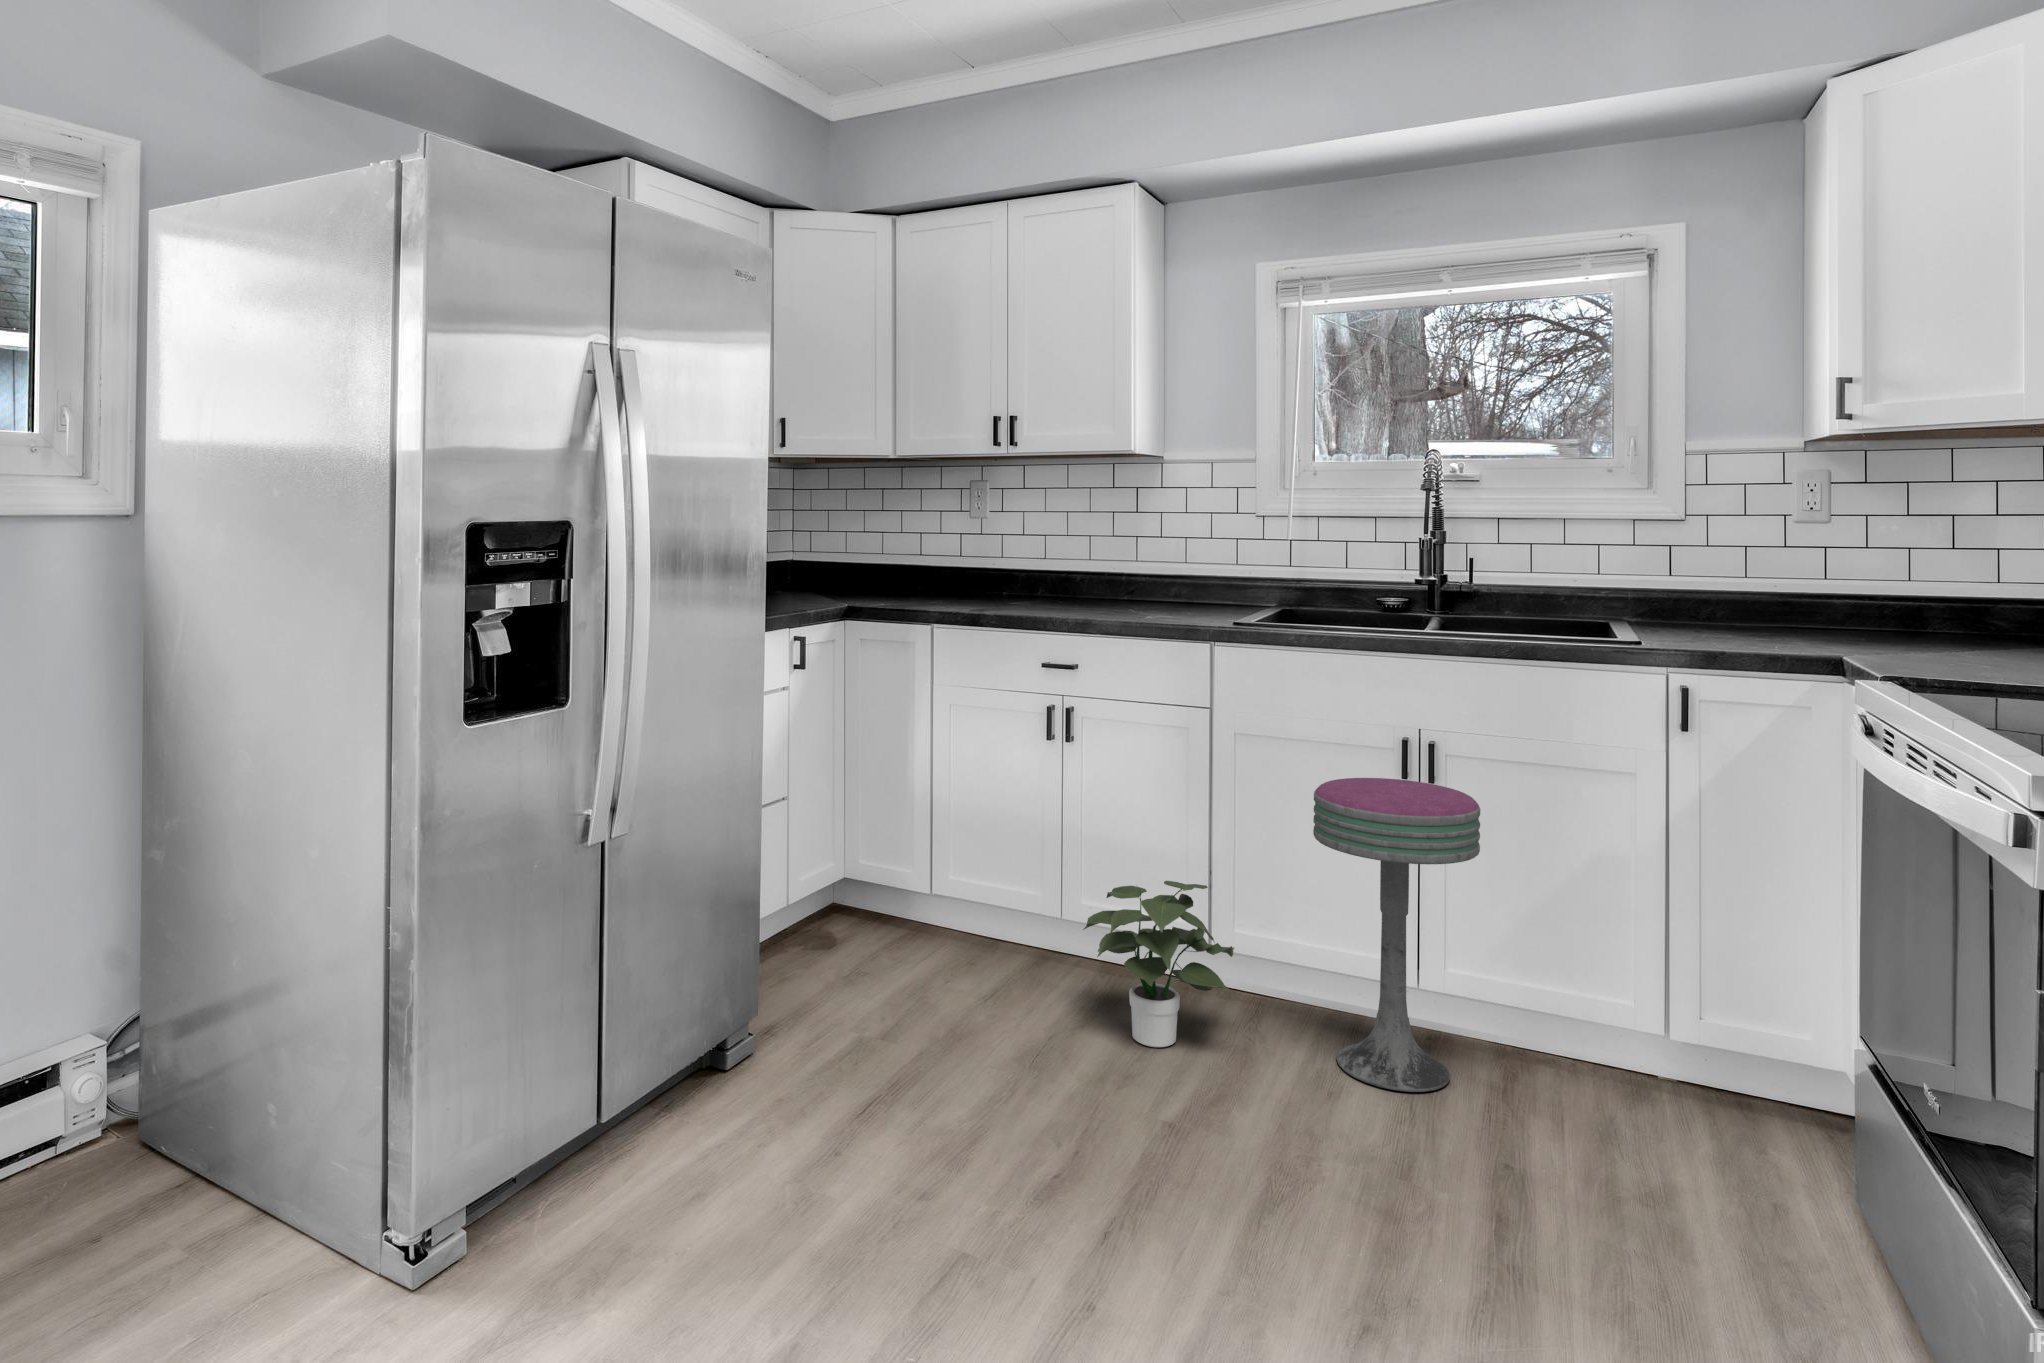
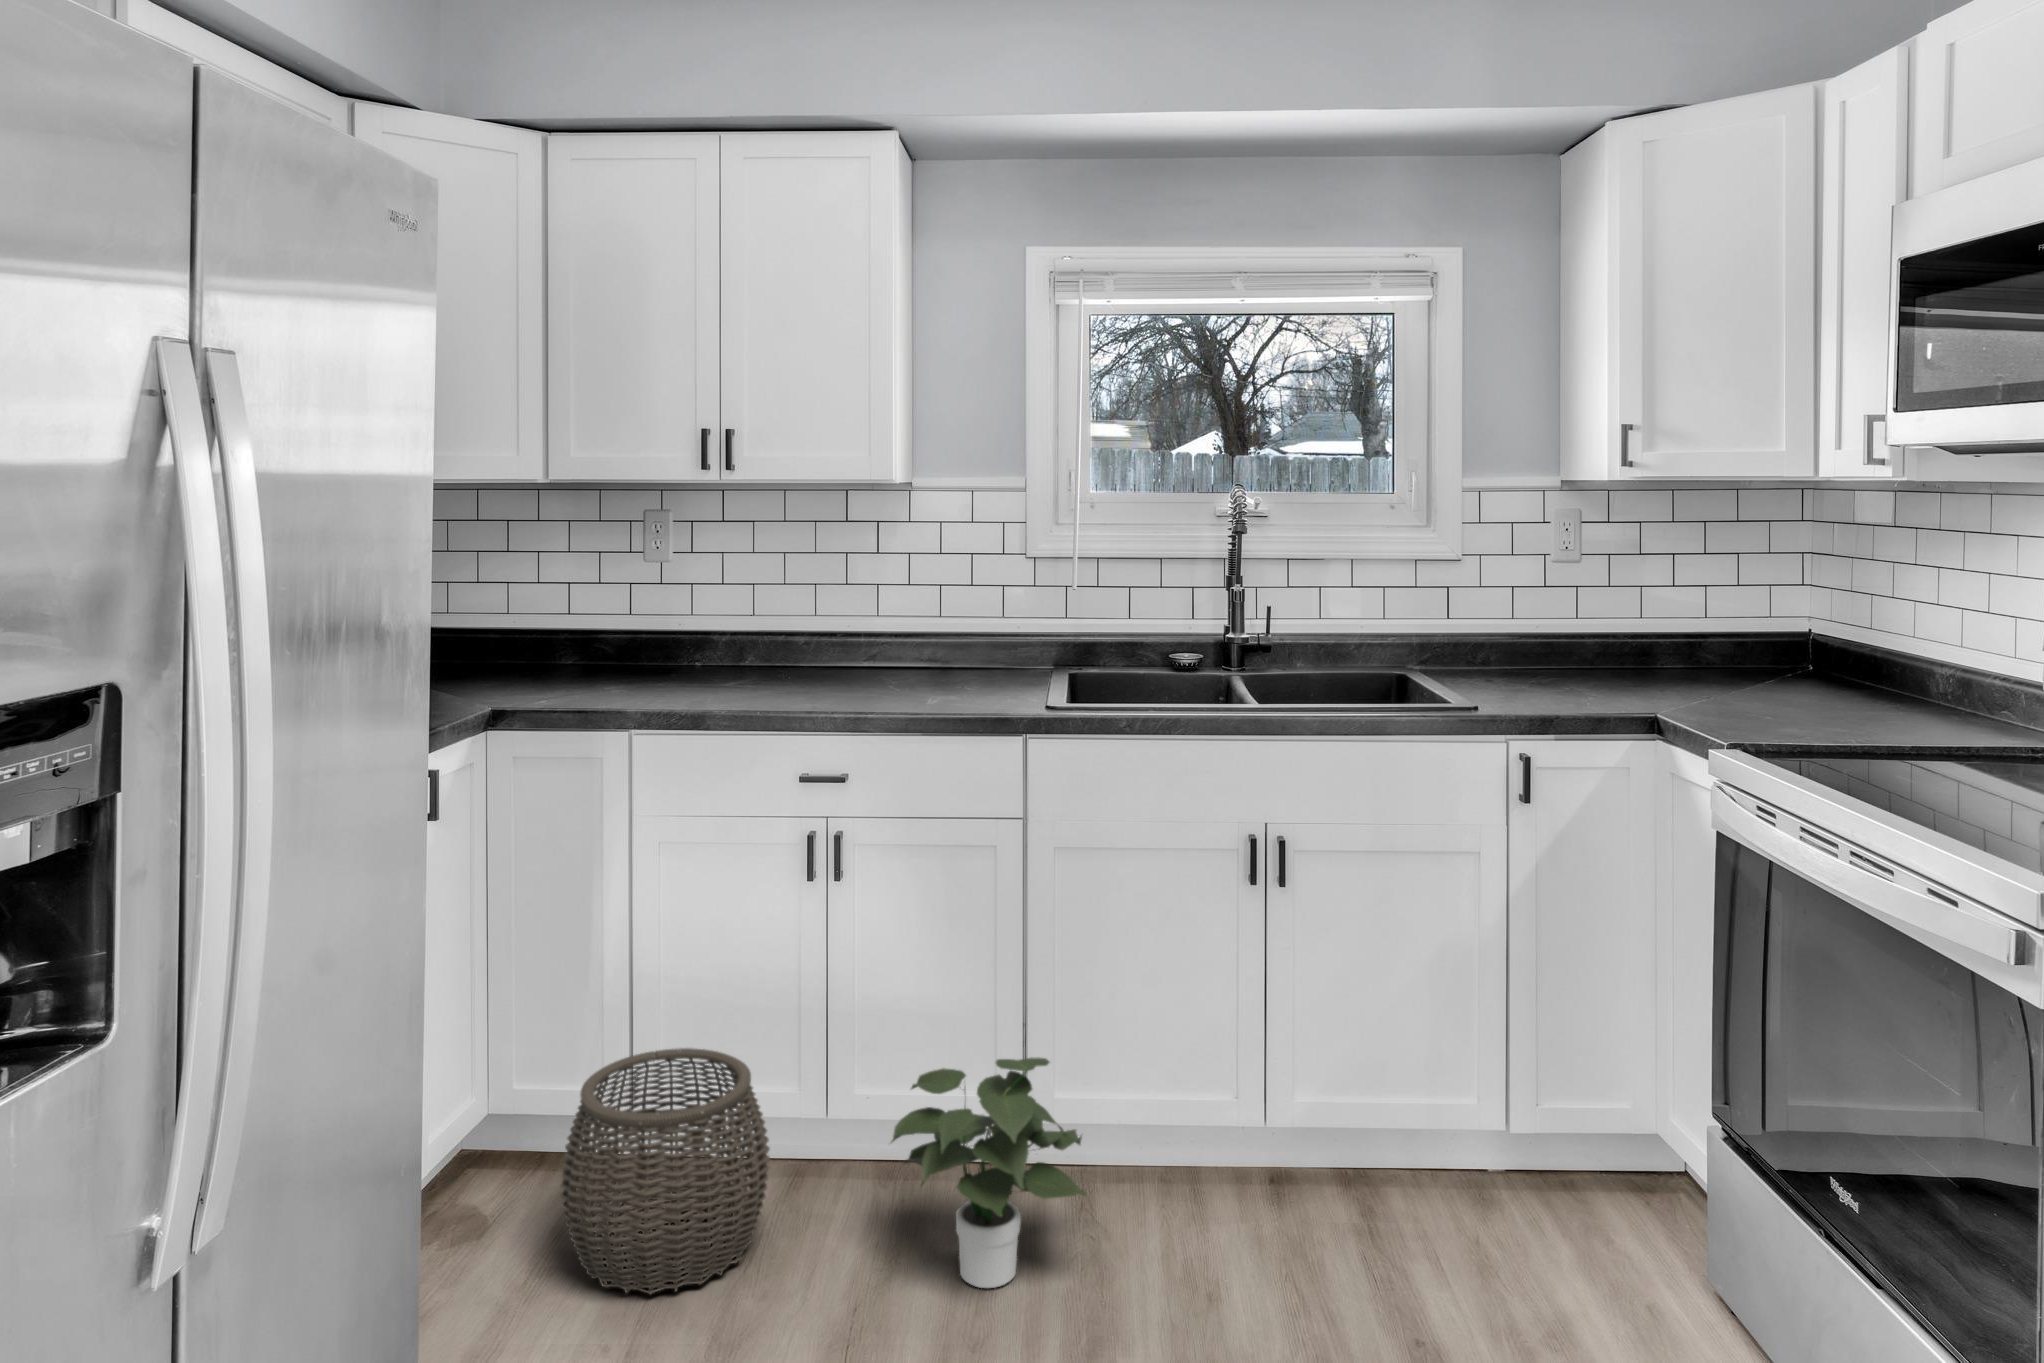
bar stool: present [1313,778,1480,1092] -> none [1174,891,1361,1279]
woven basket: none [865,848,1007,1004] -> present [561,1048,770,1294]

